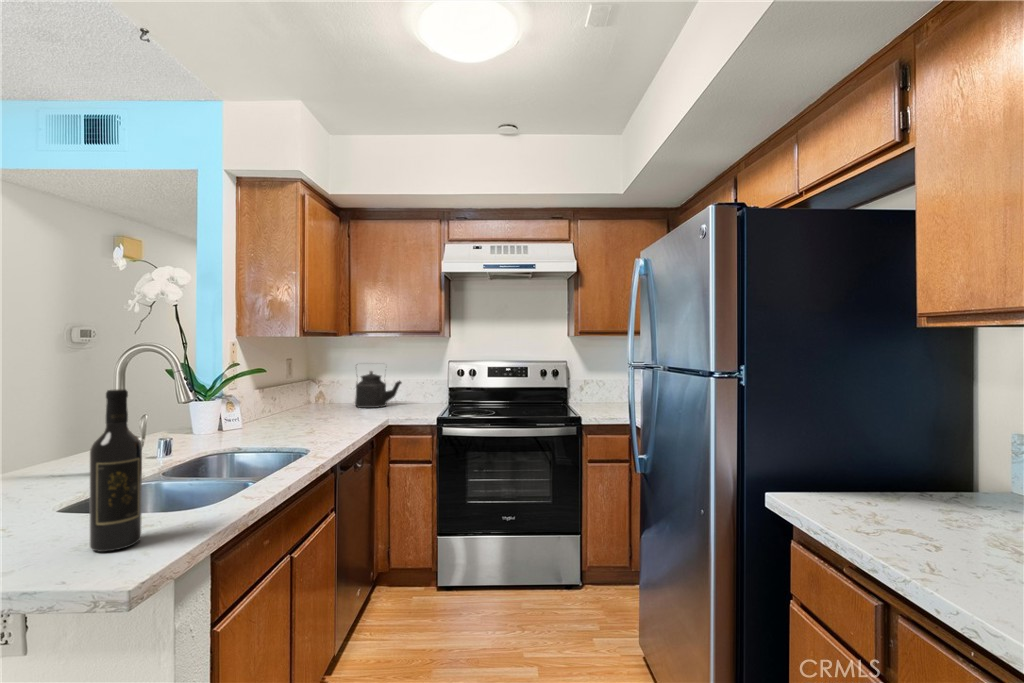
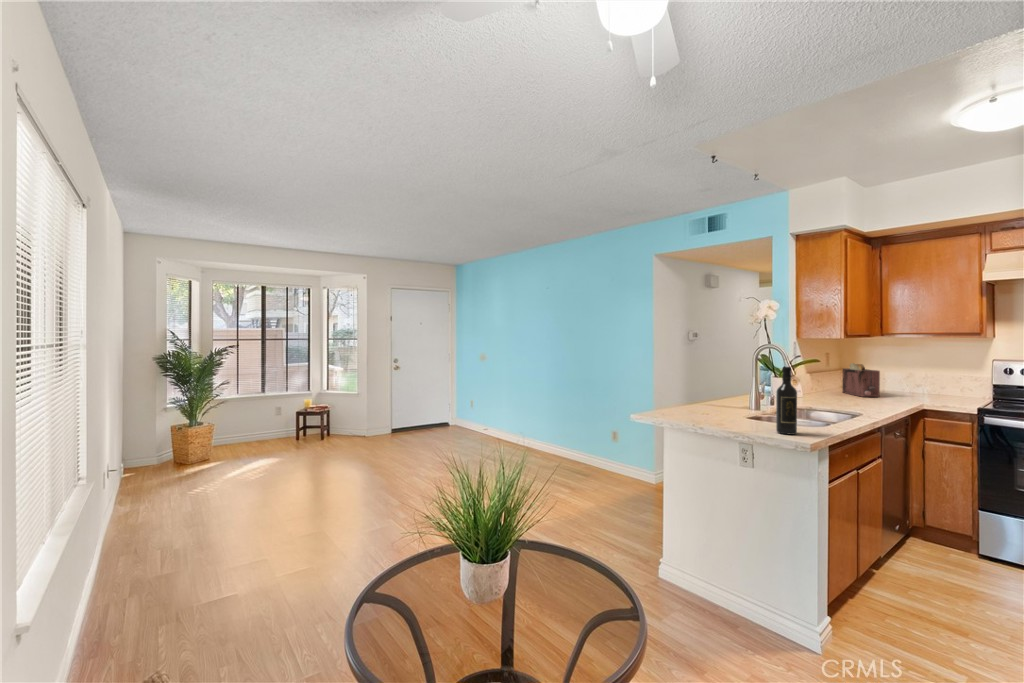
toaster: none [306,370,346,415] -> present [842,363,880,397]
kettle: present [355,371,402,408] -> none [886,359,936,396]

